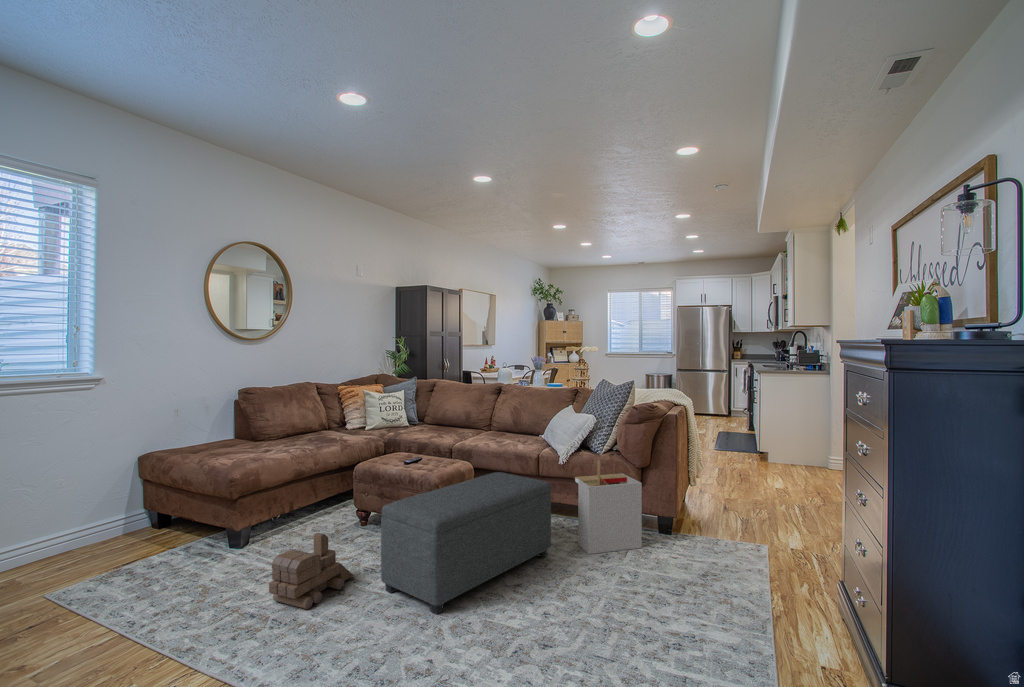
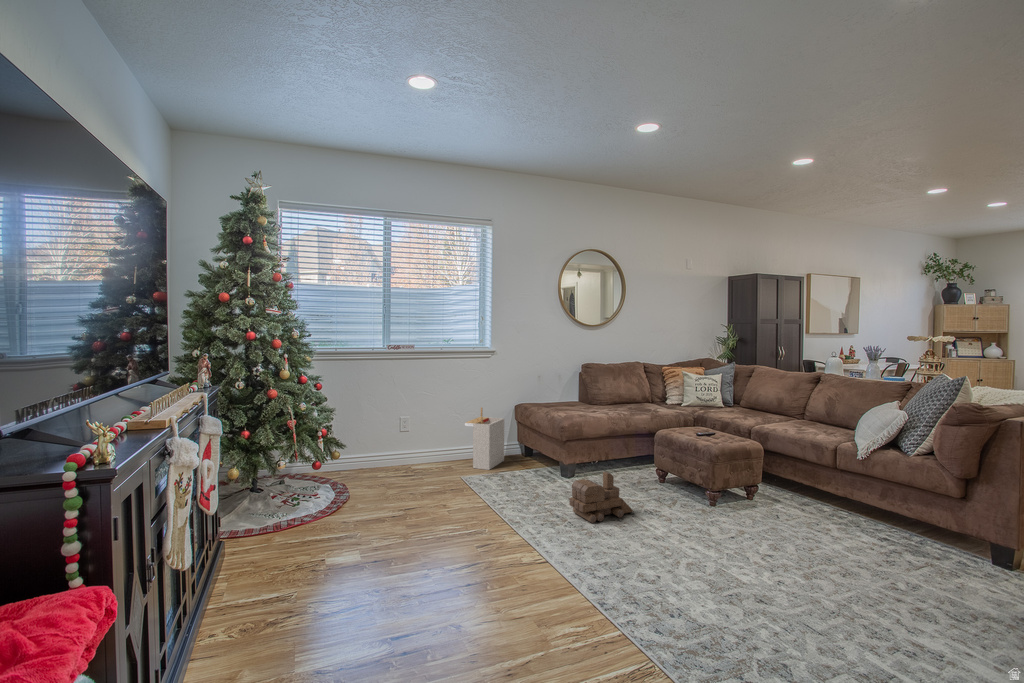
storage bin: present [575,460,642,554] -> present [465,407,504,470]
ottoman: present [381,472,551,614] -> none [649,453,826,553]

